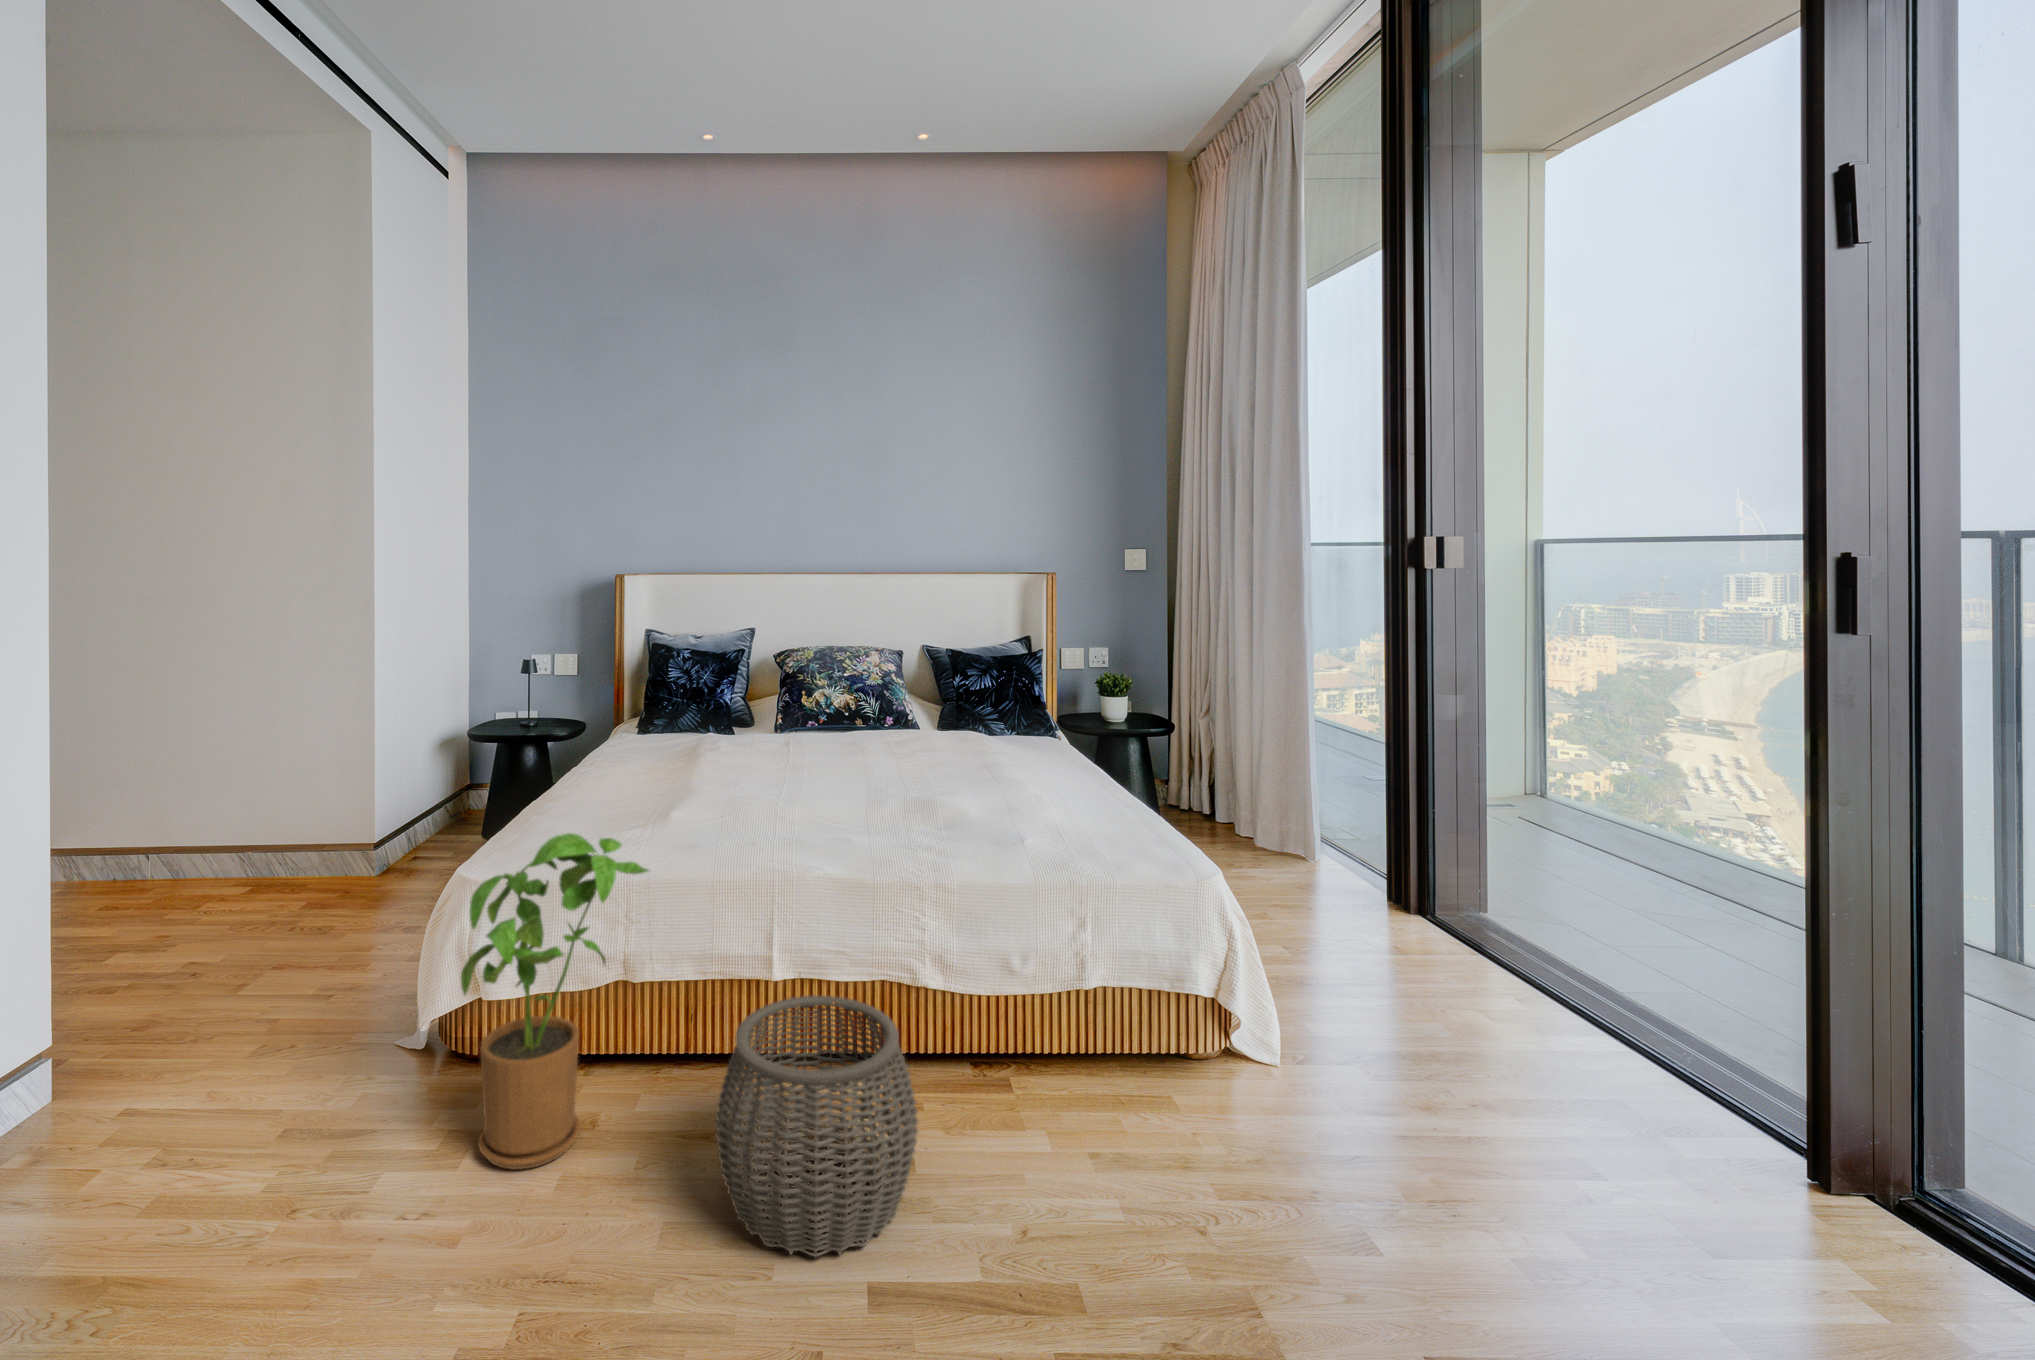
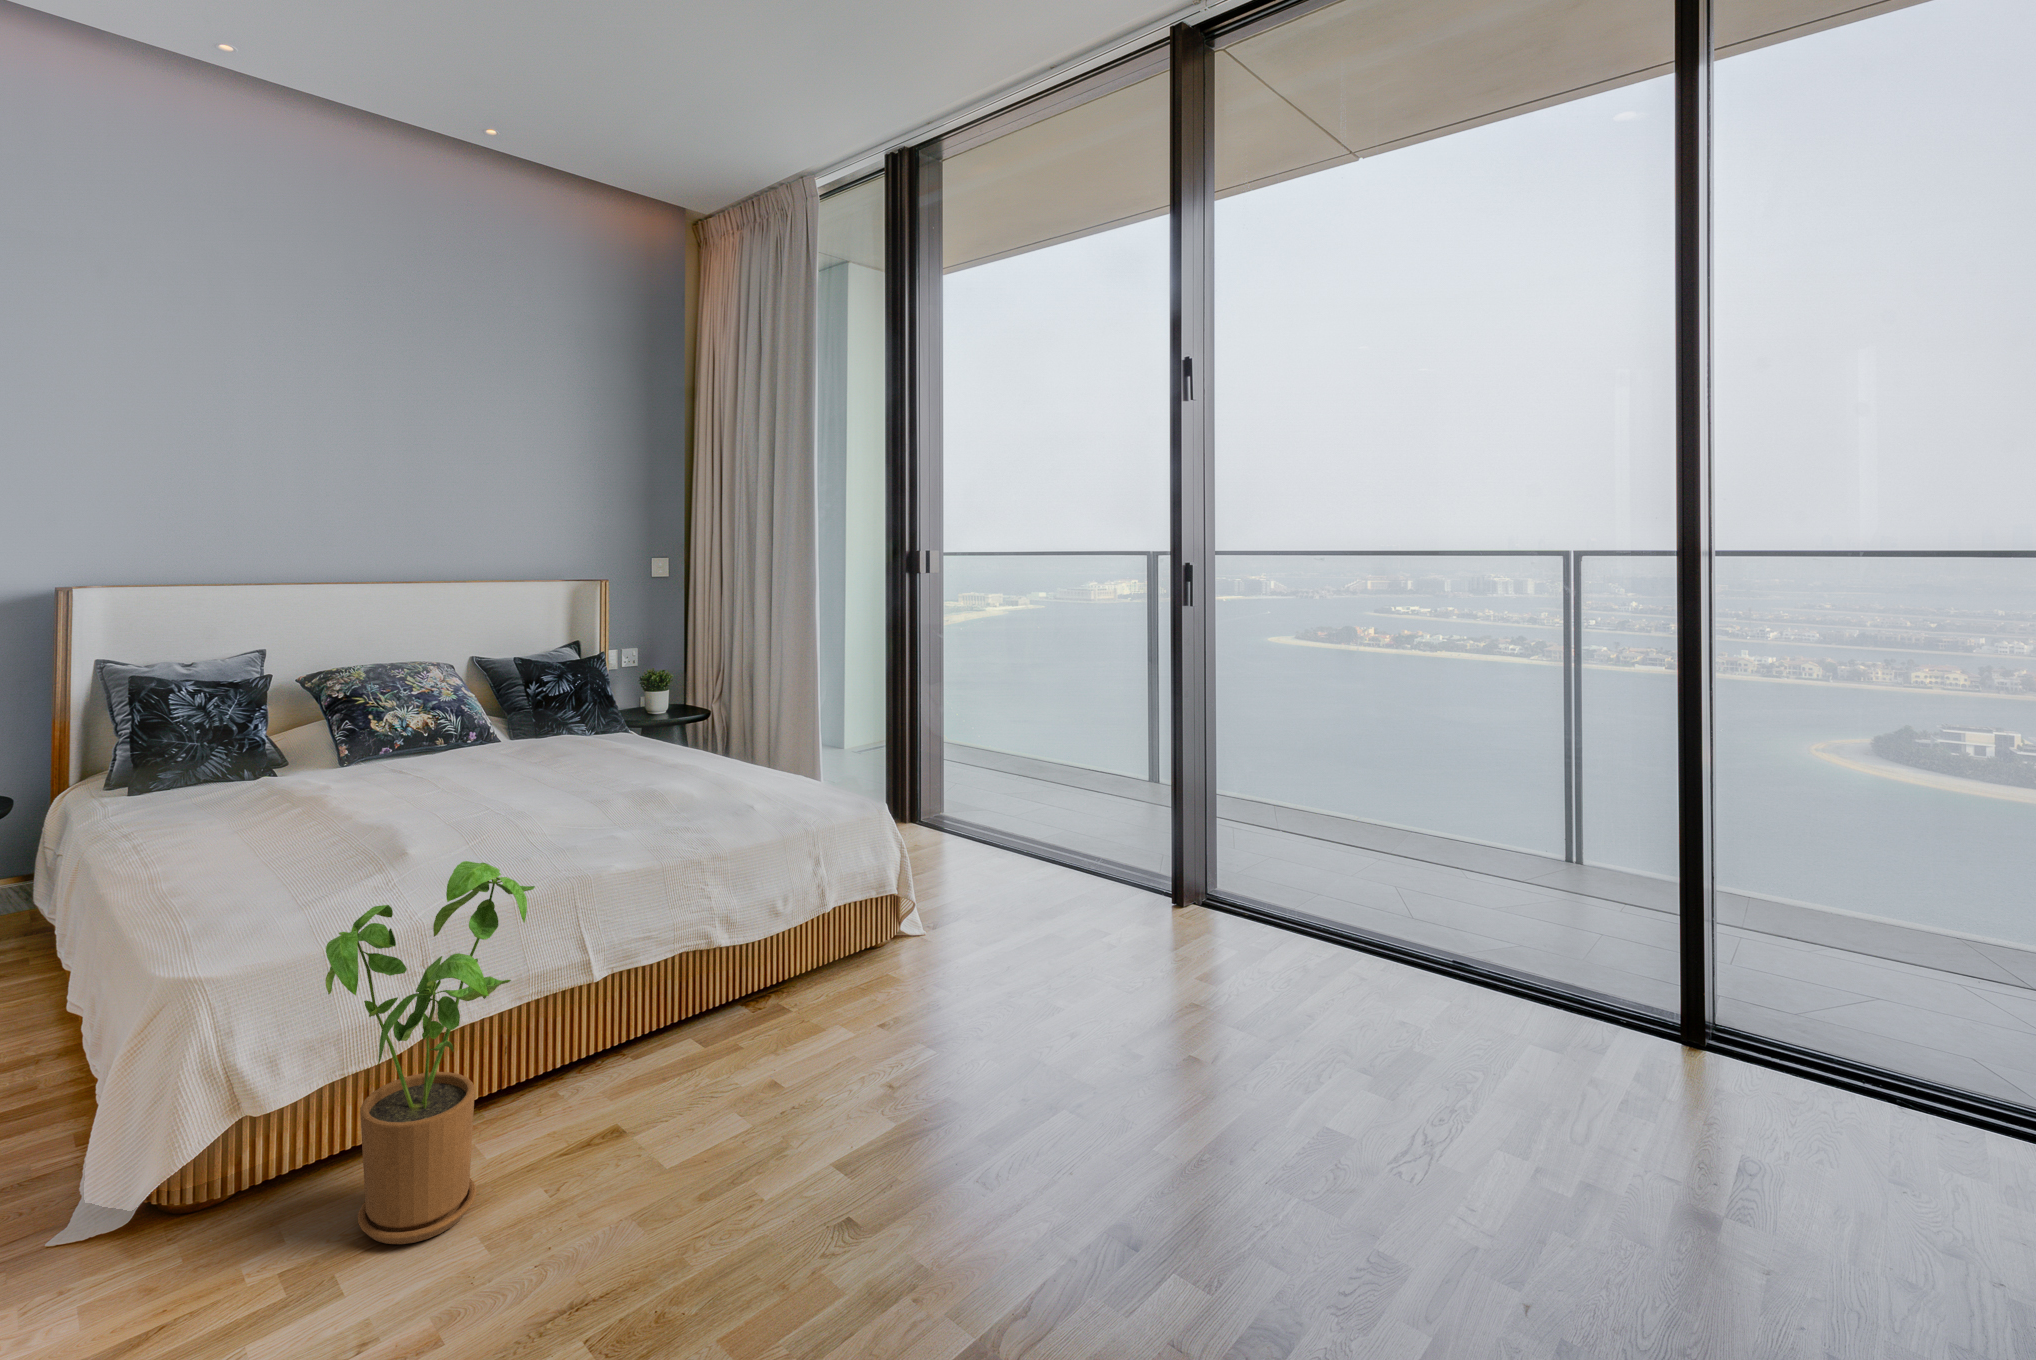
woven basket: present [715,995,918,1257] -> none [650,956,831,1173]

